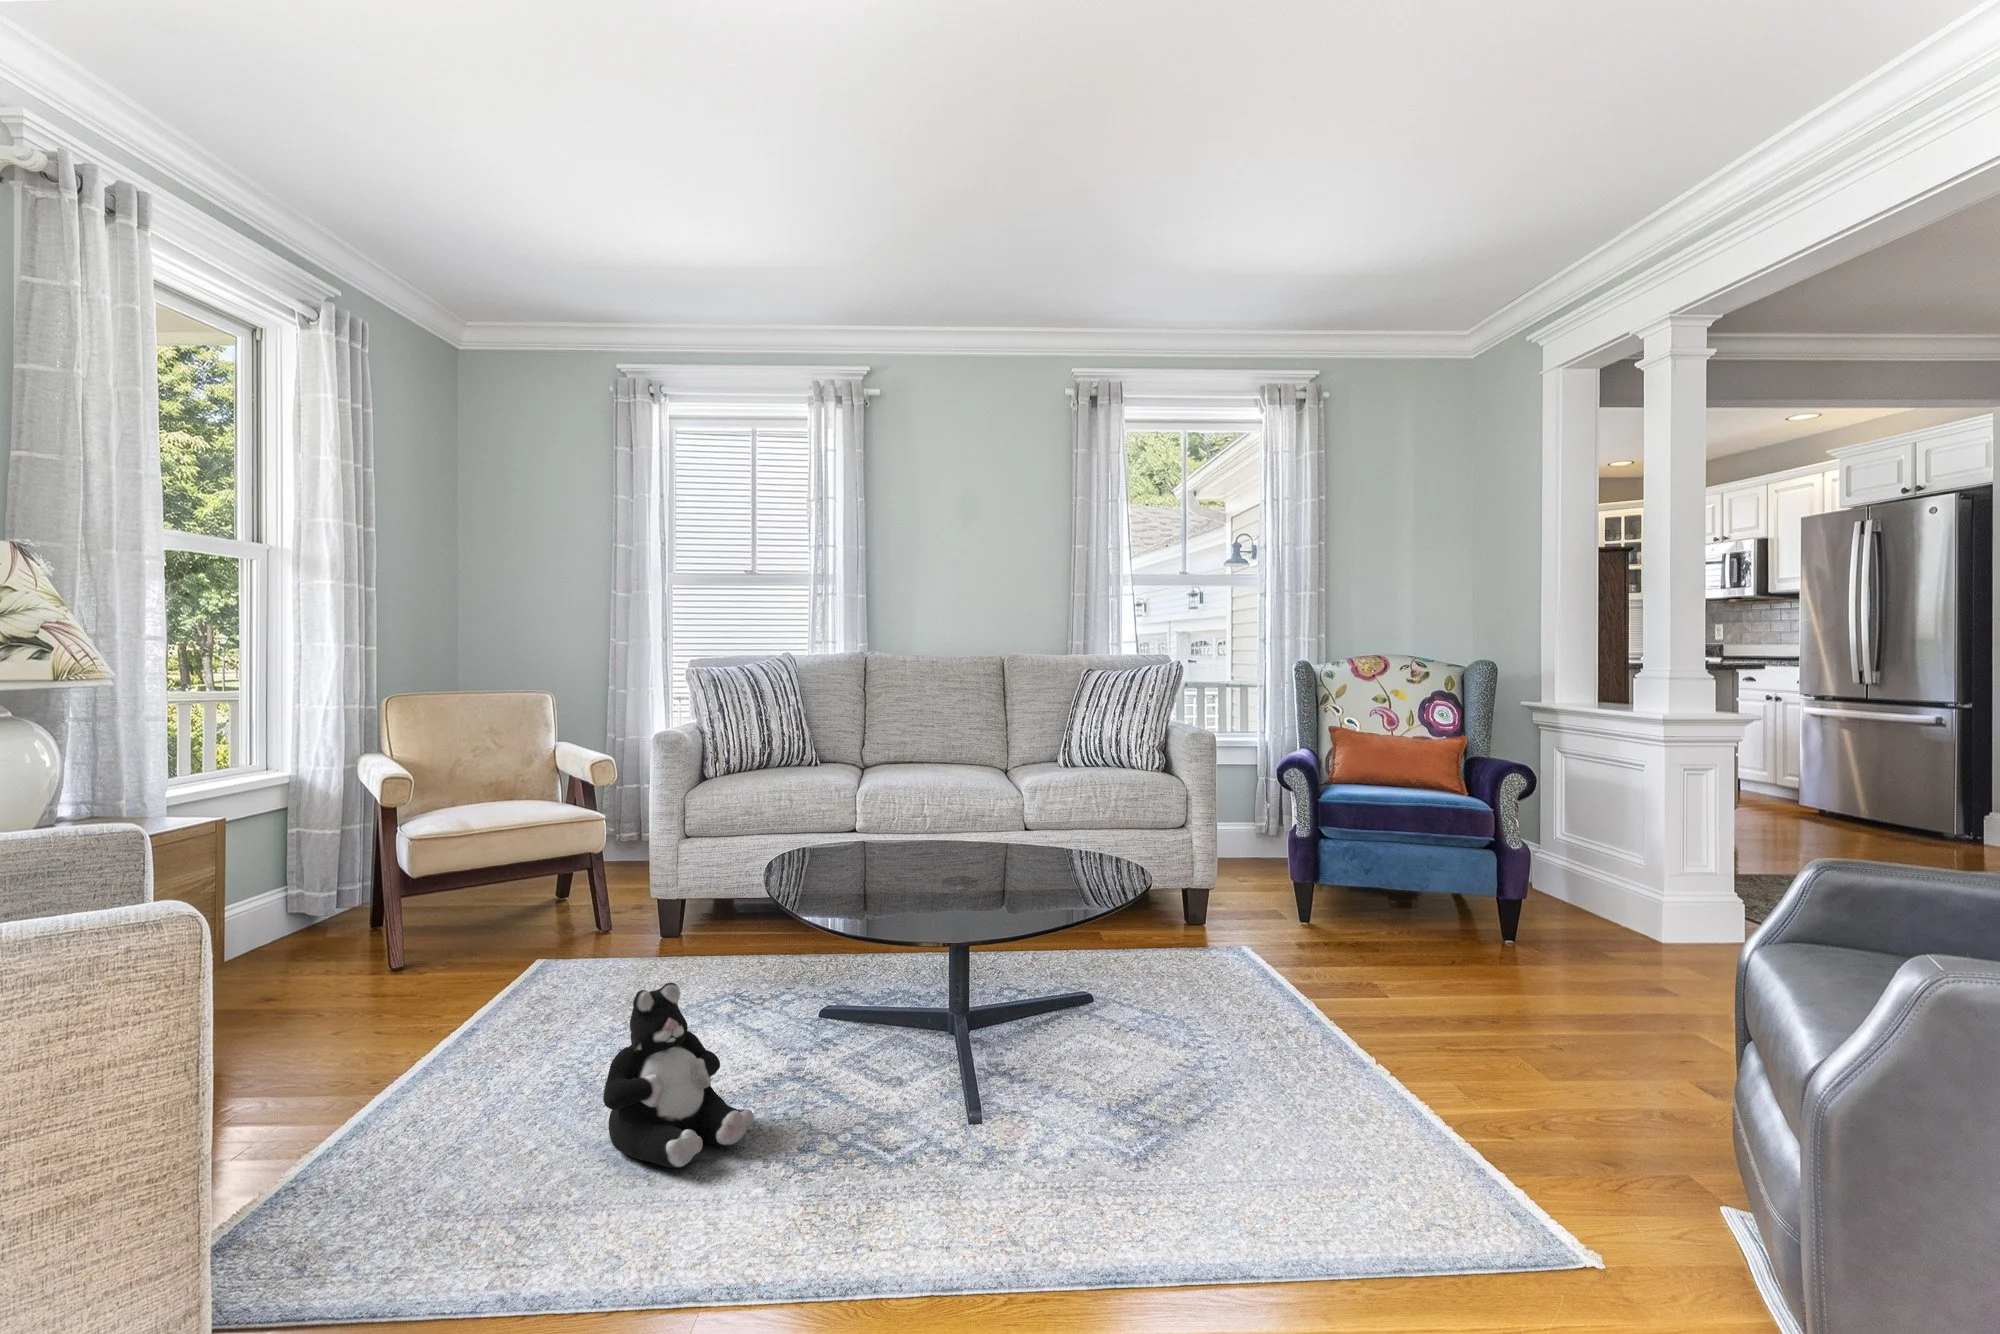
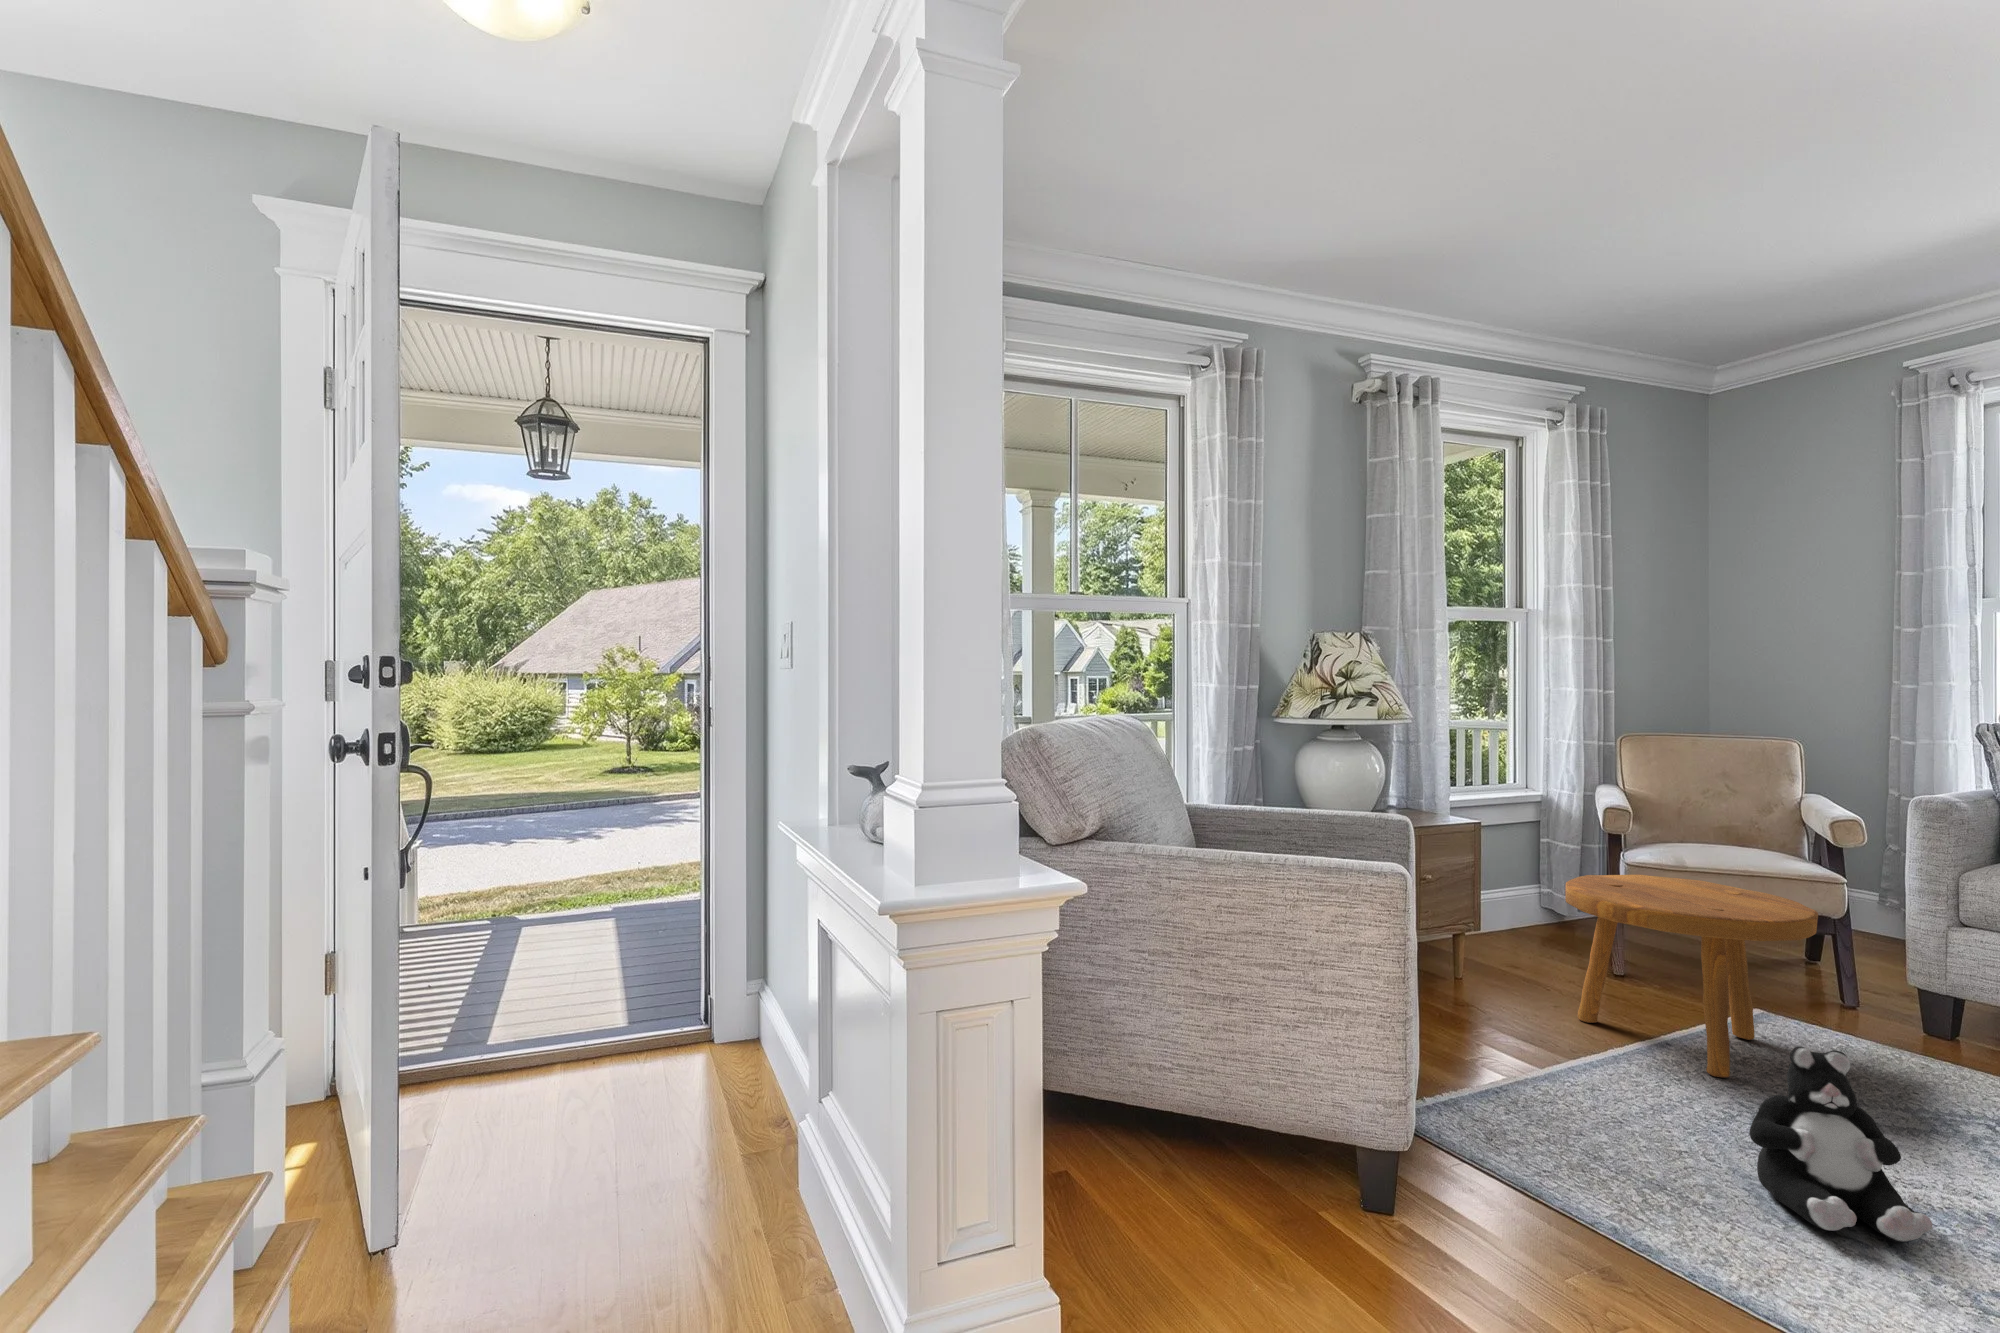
footstool: none [350,840,606,1047] -> present [1565,875,1818,1077]

